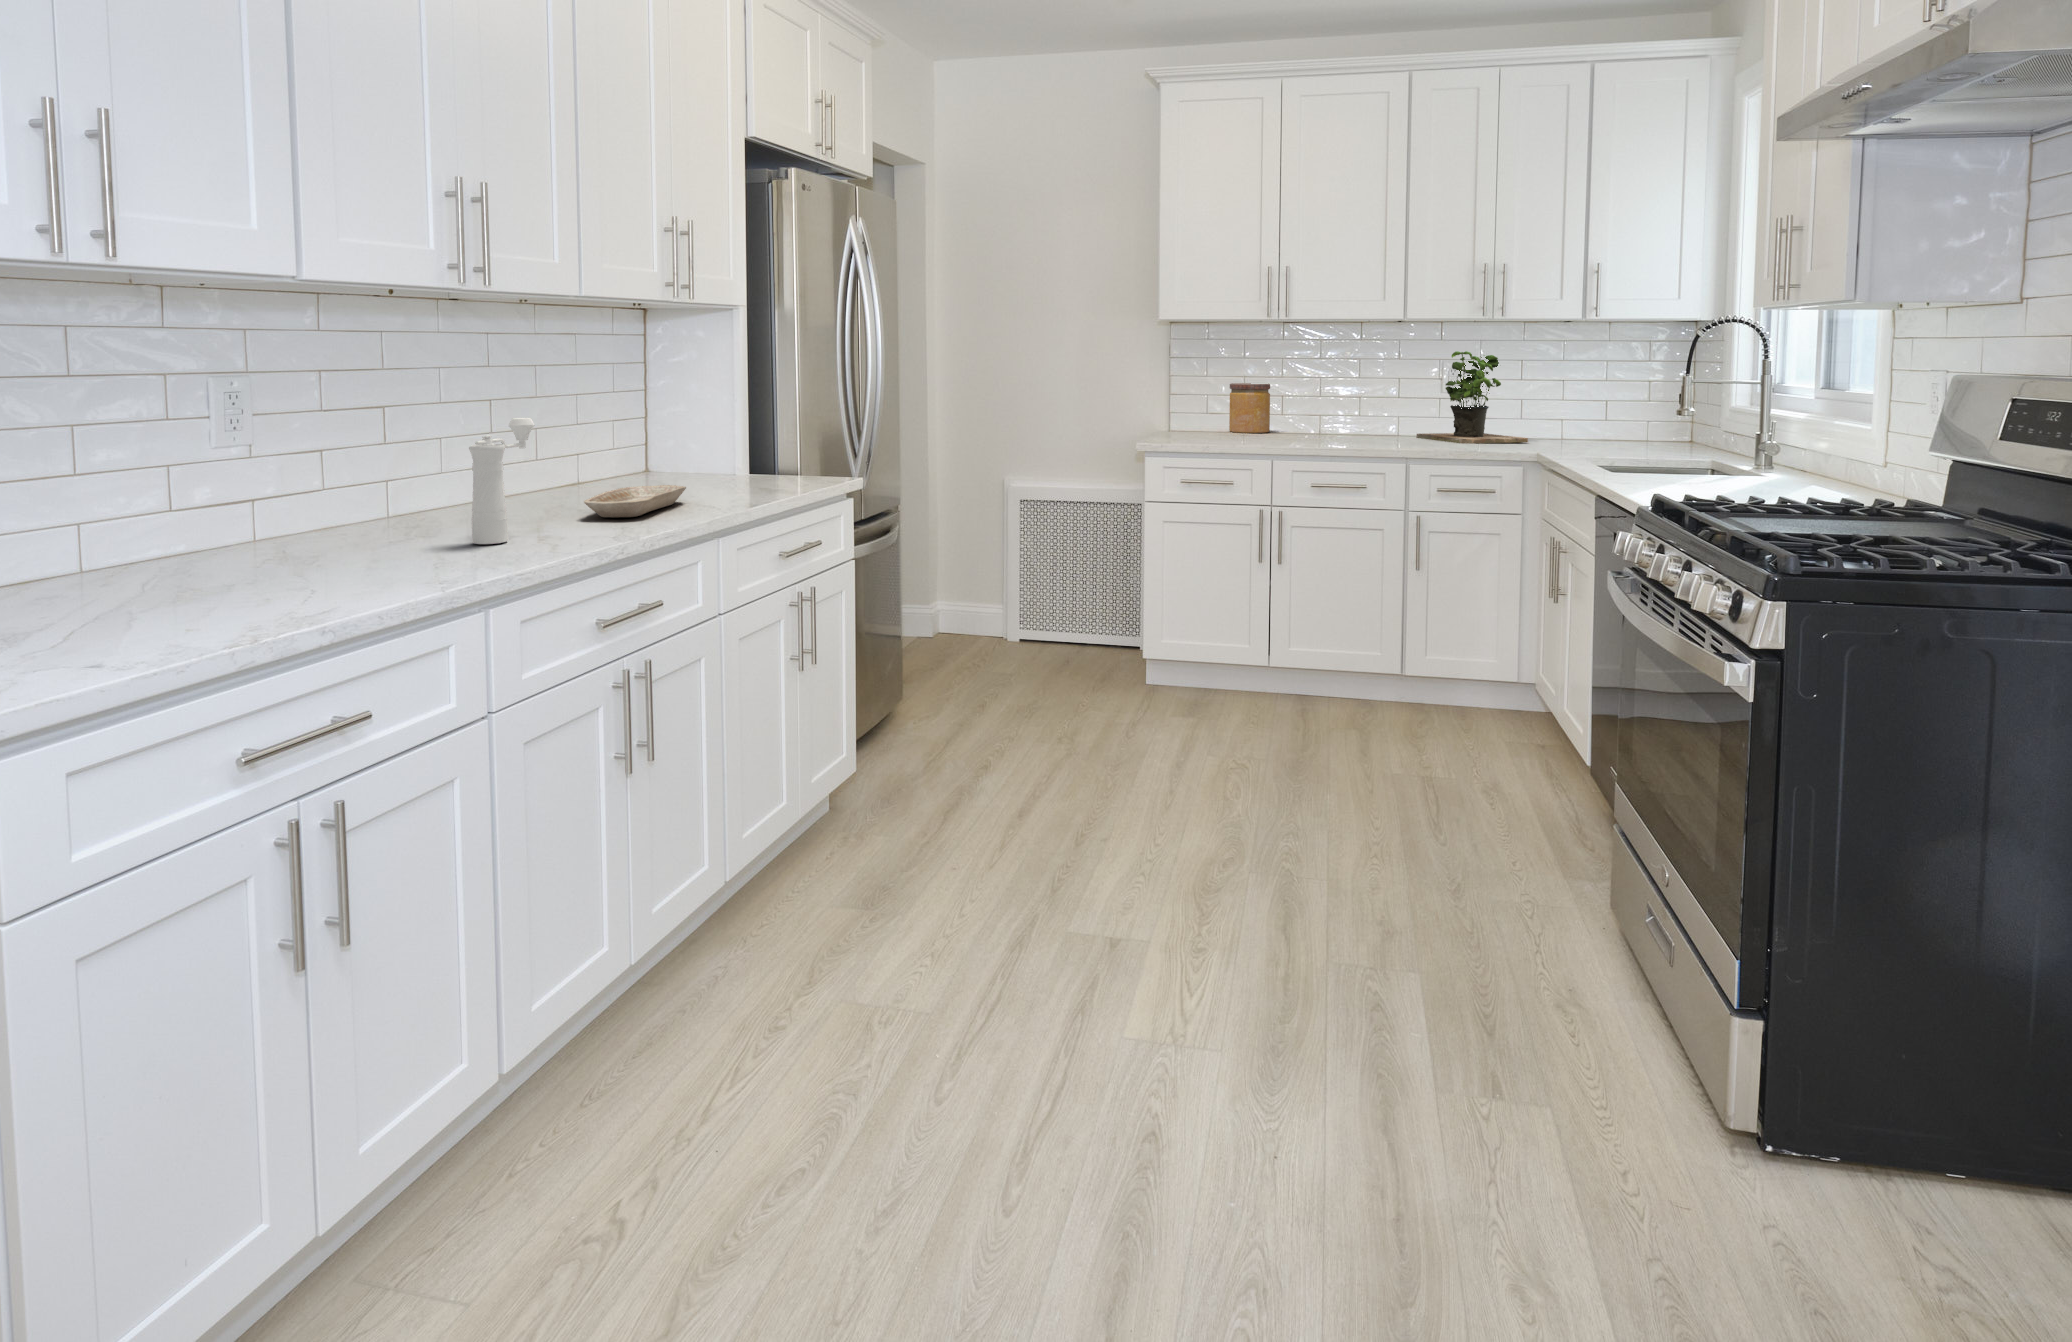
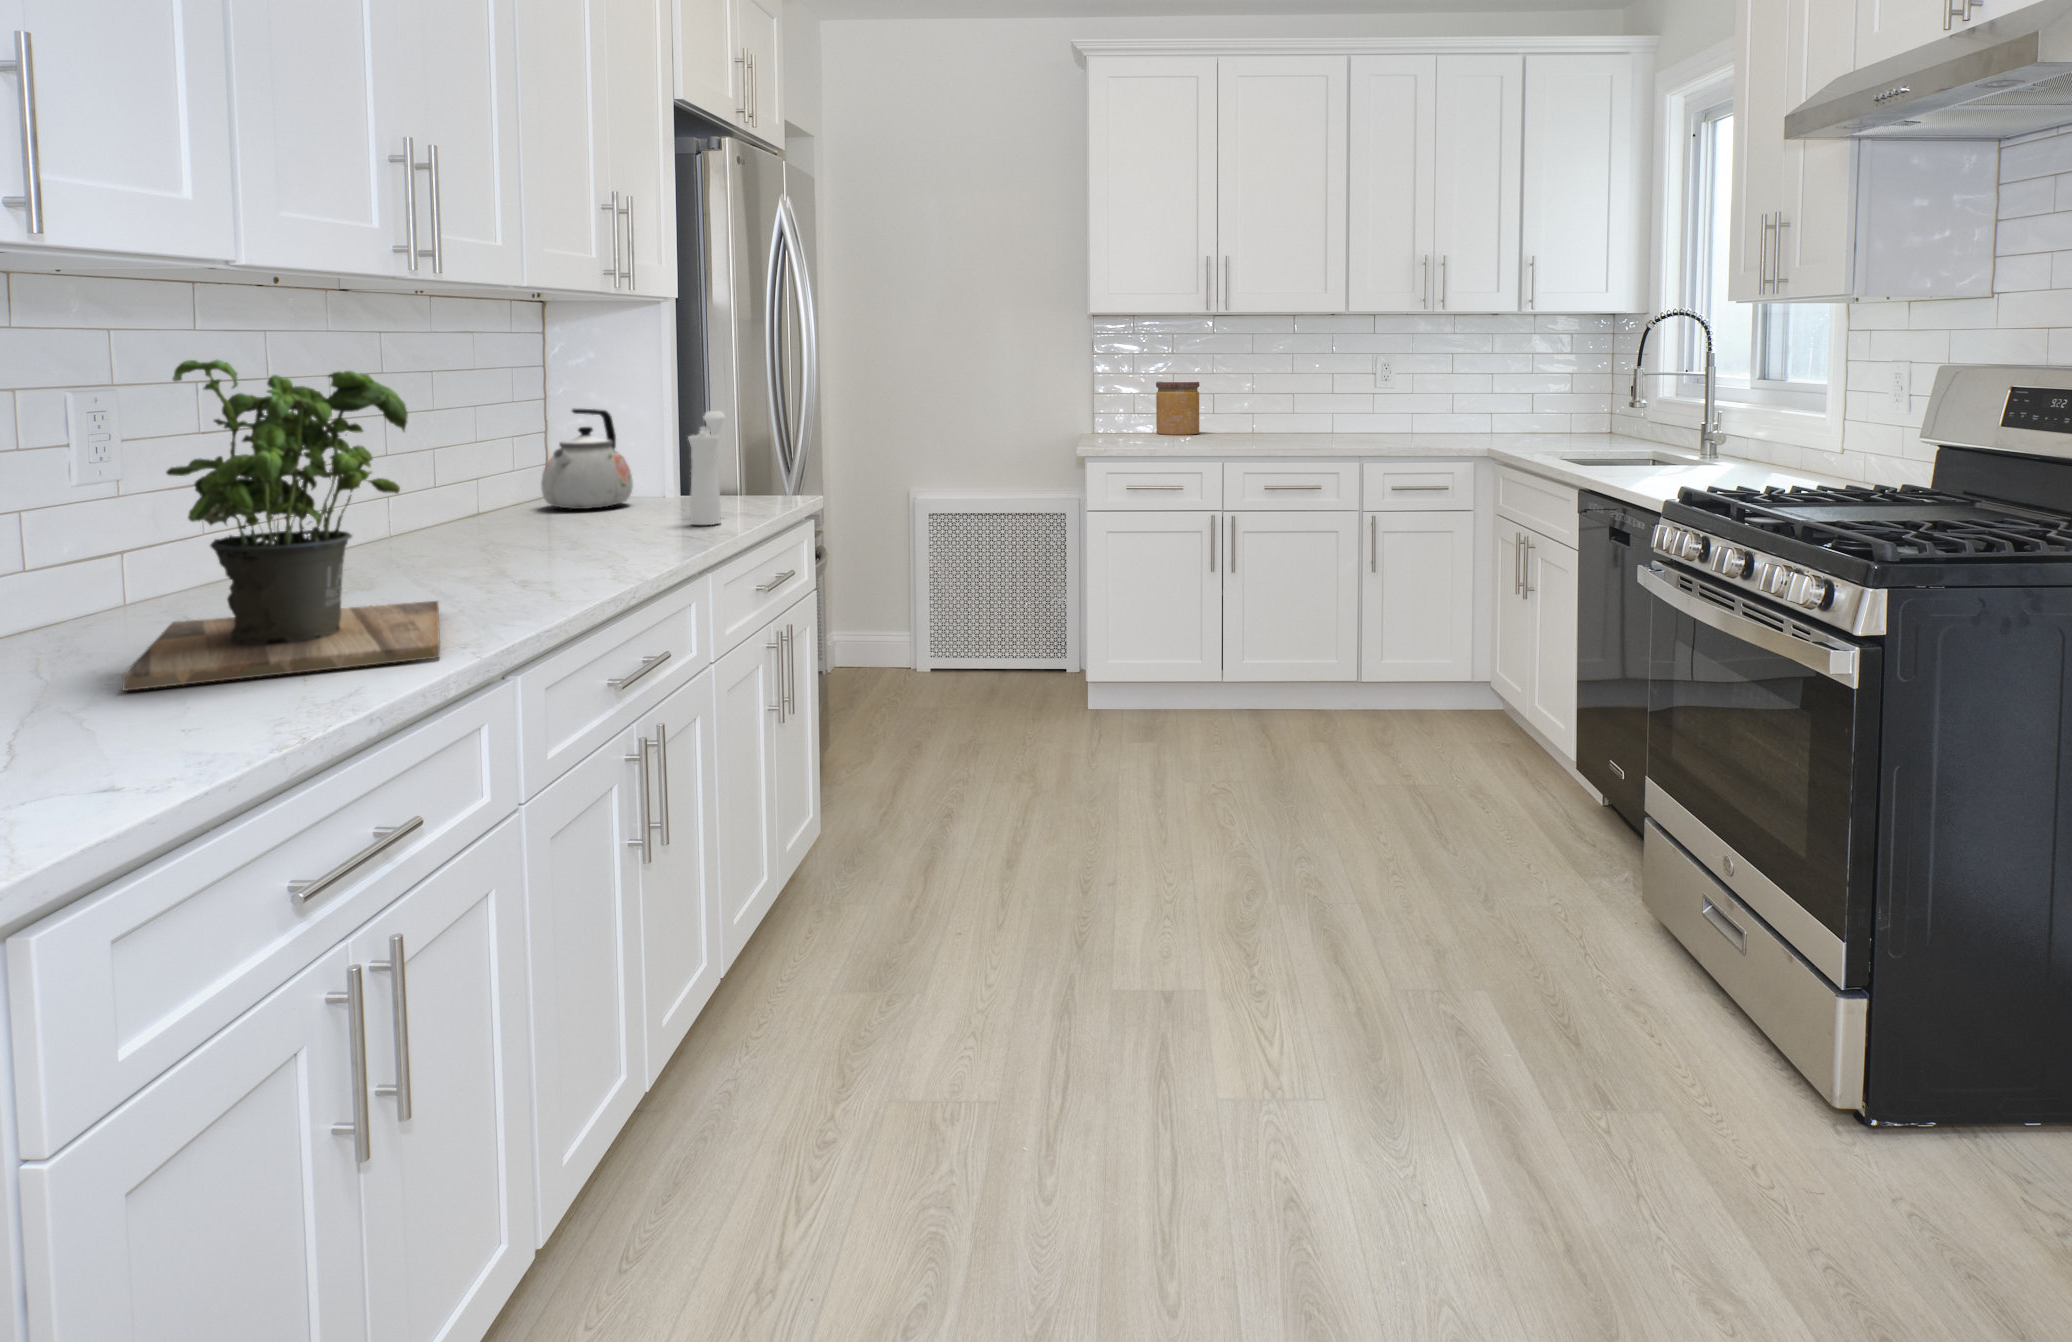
potted plant: present [1416,351,1528,444] -> present [123,360,440,691]
kettle: none [633,397,707,480] -> present [541,409,633,509]
pepper mill: present [469,418,535,544] -> present [688,411,725,525]
tray: present [584,485,686,517] -> none [544,514,648,556]

